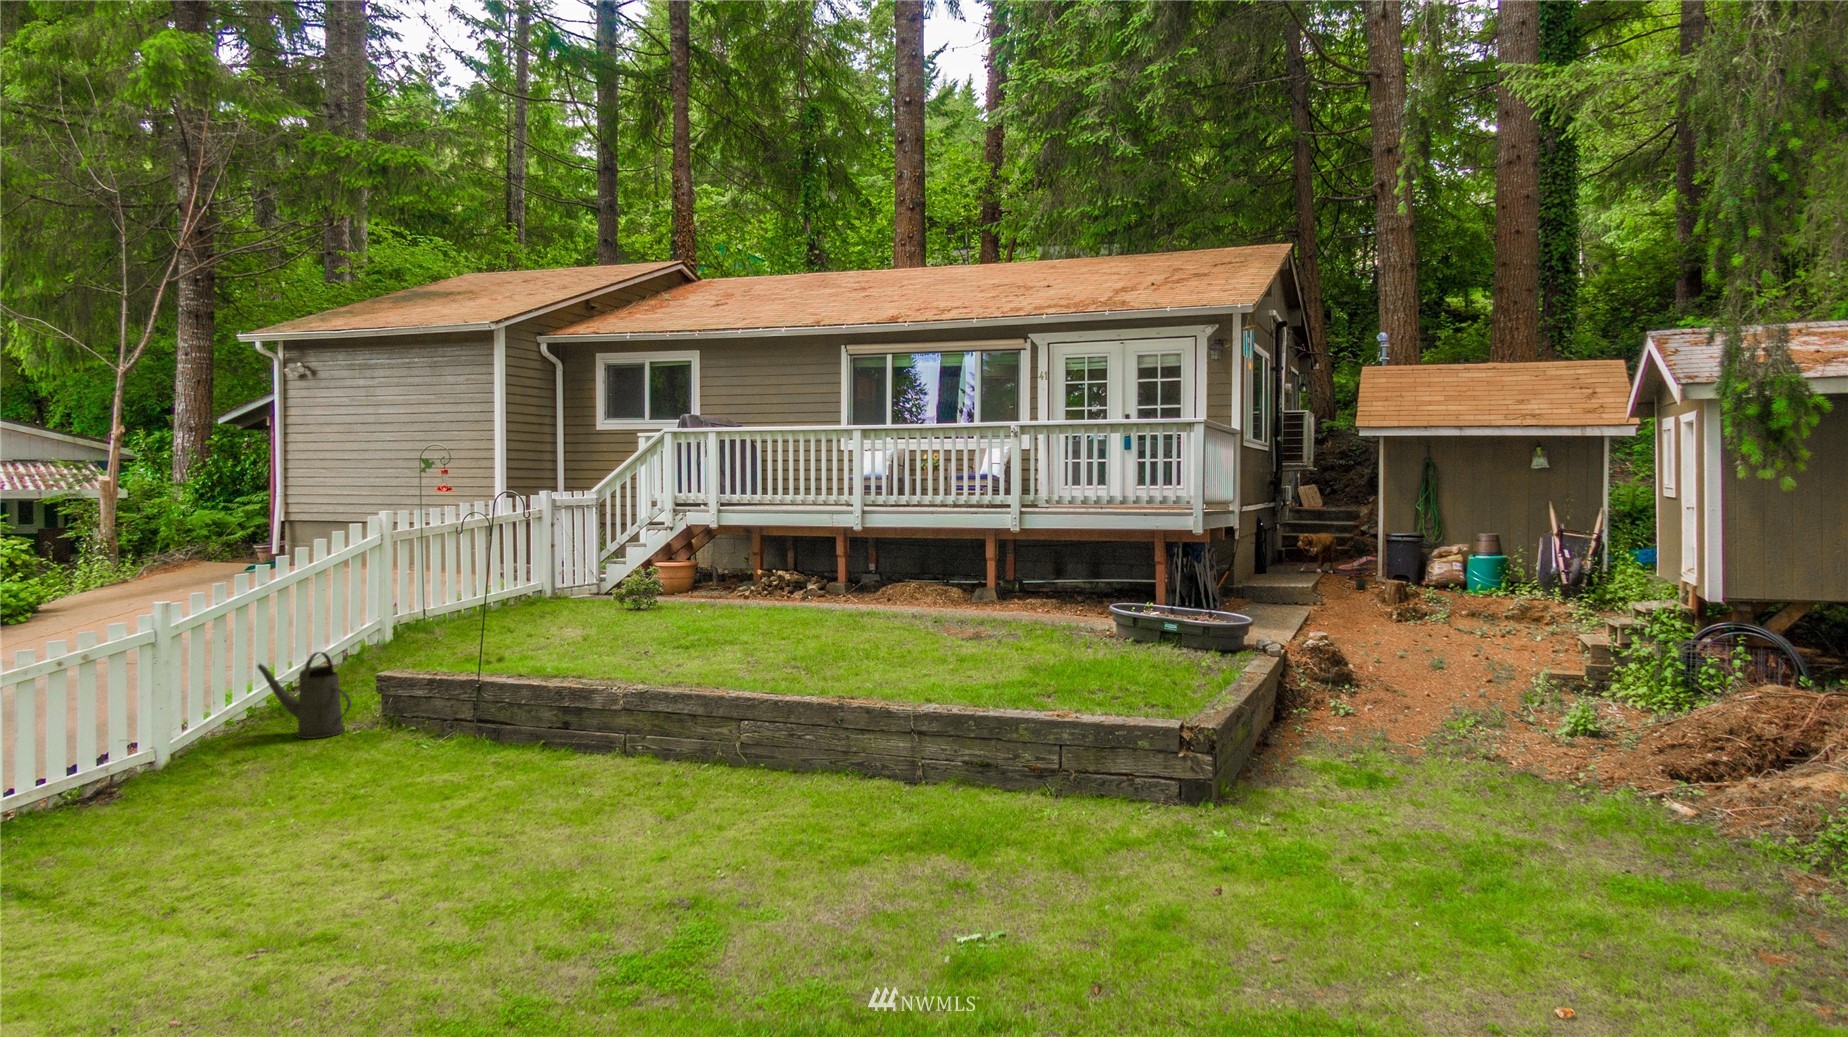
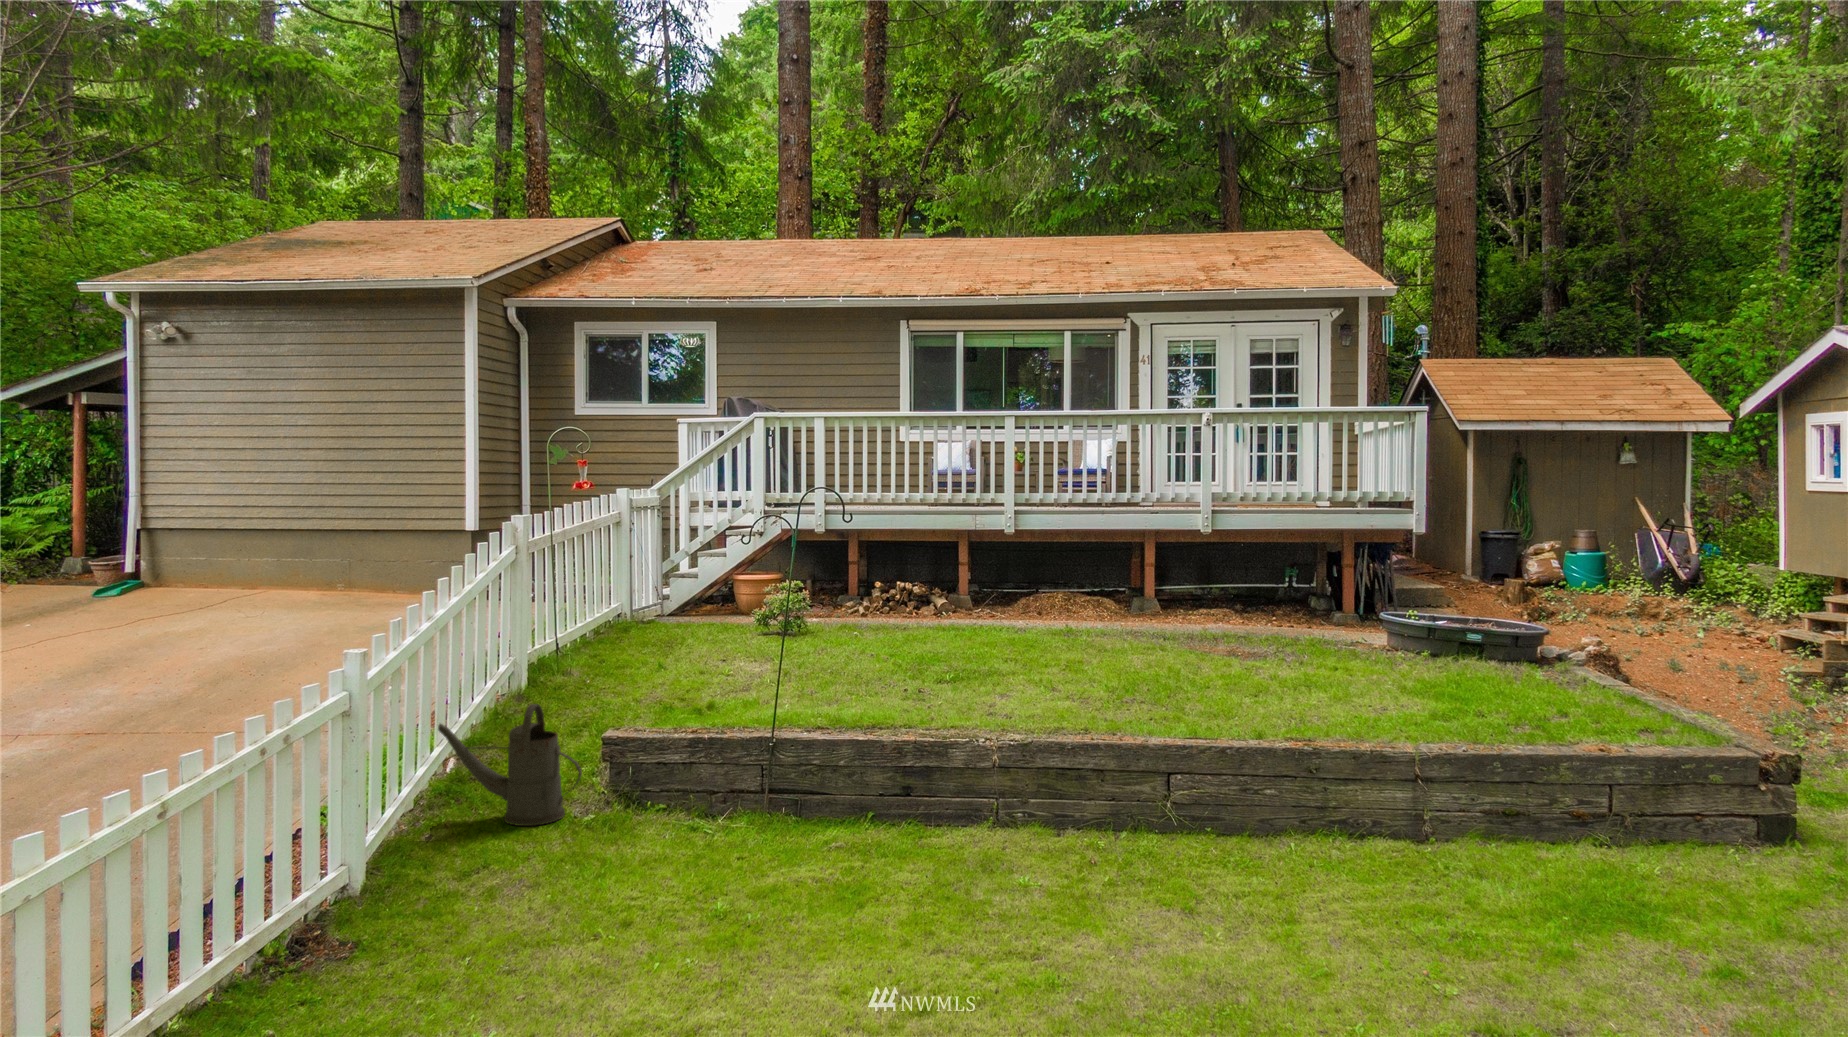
potted plant: present [1348,541,1376,589] -> none [1438,542,1472,596]

